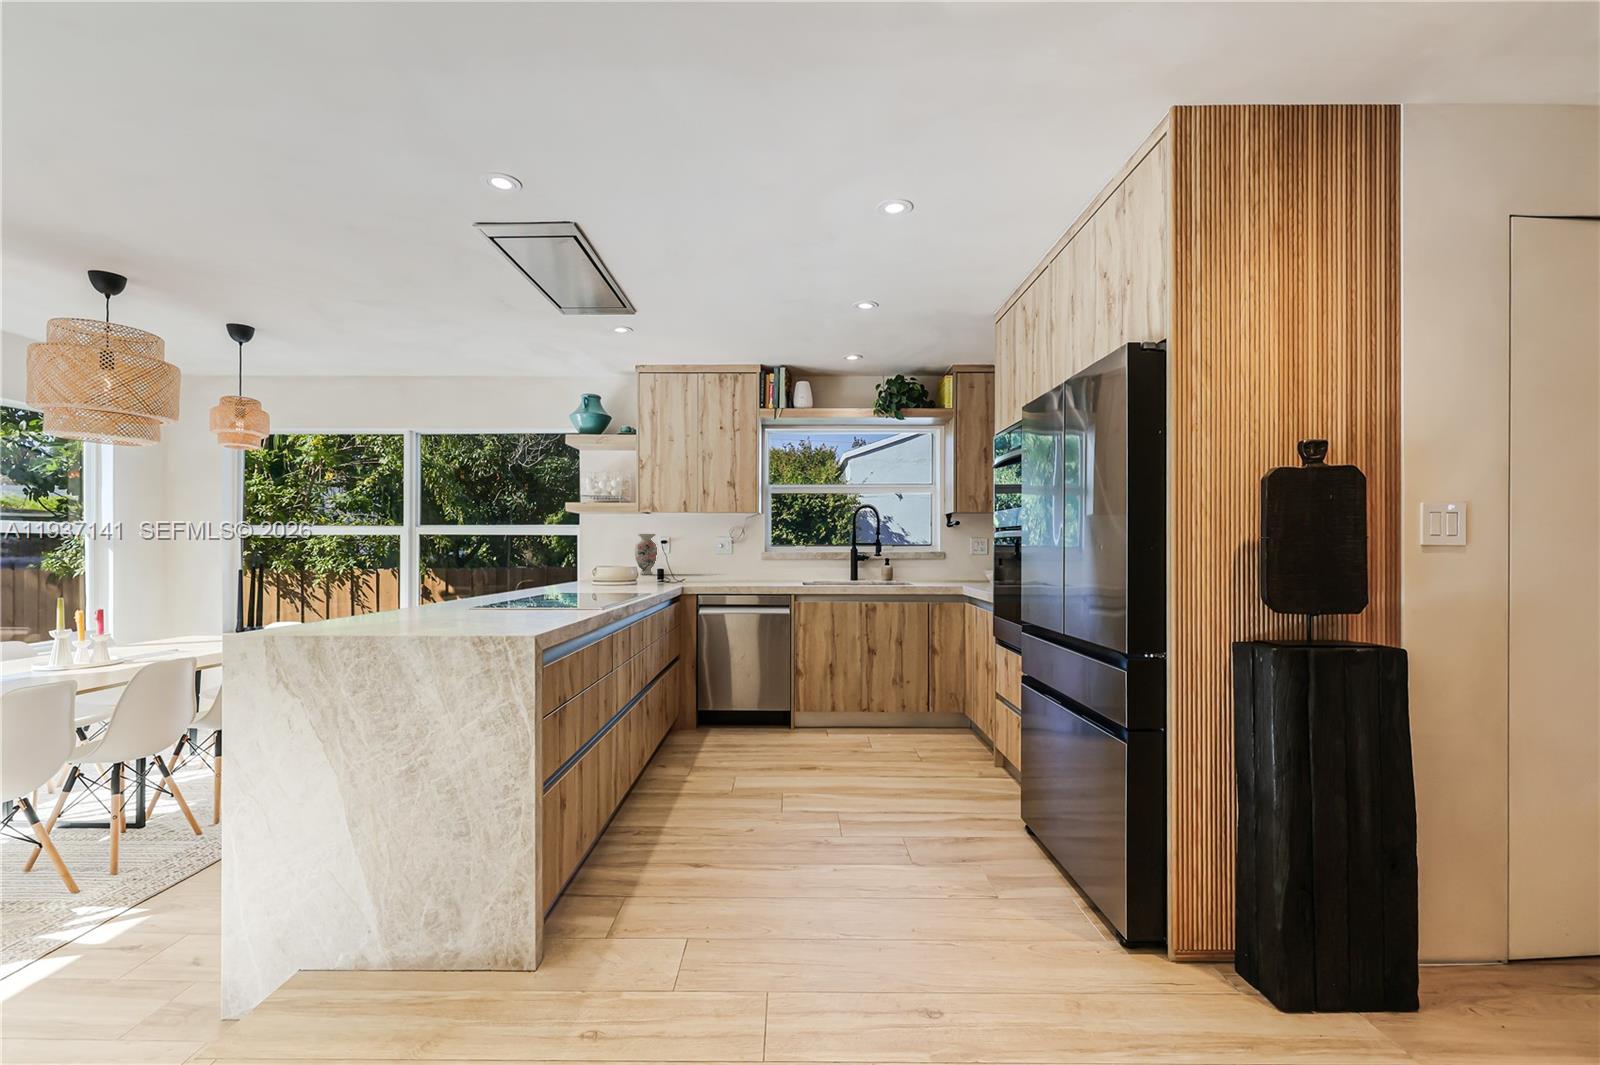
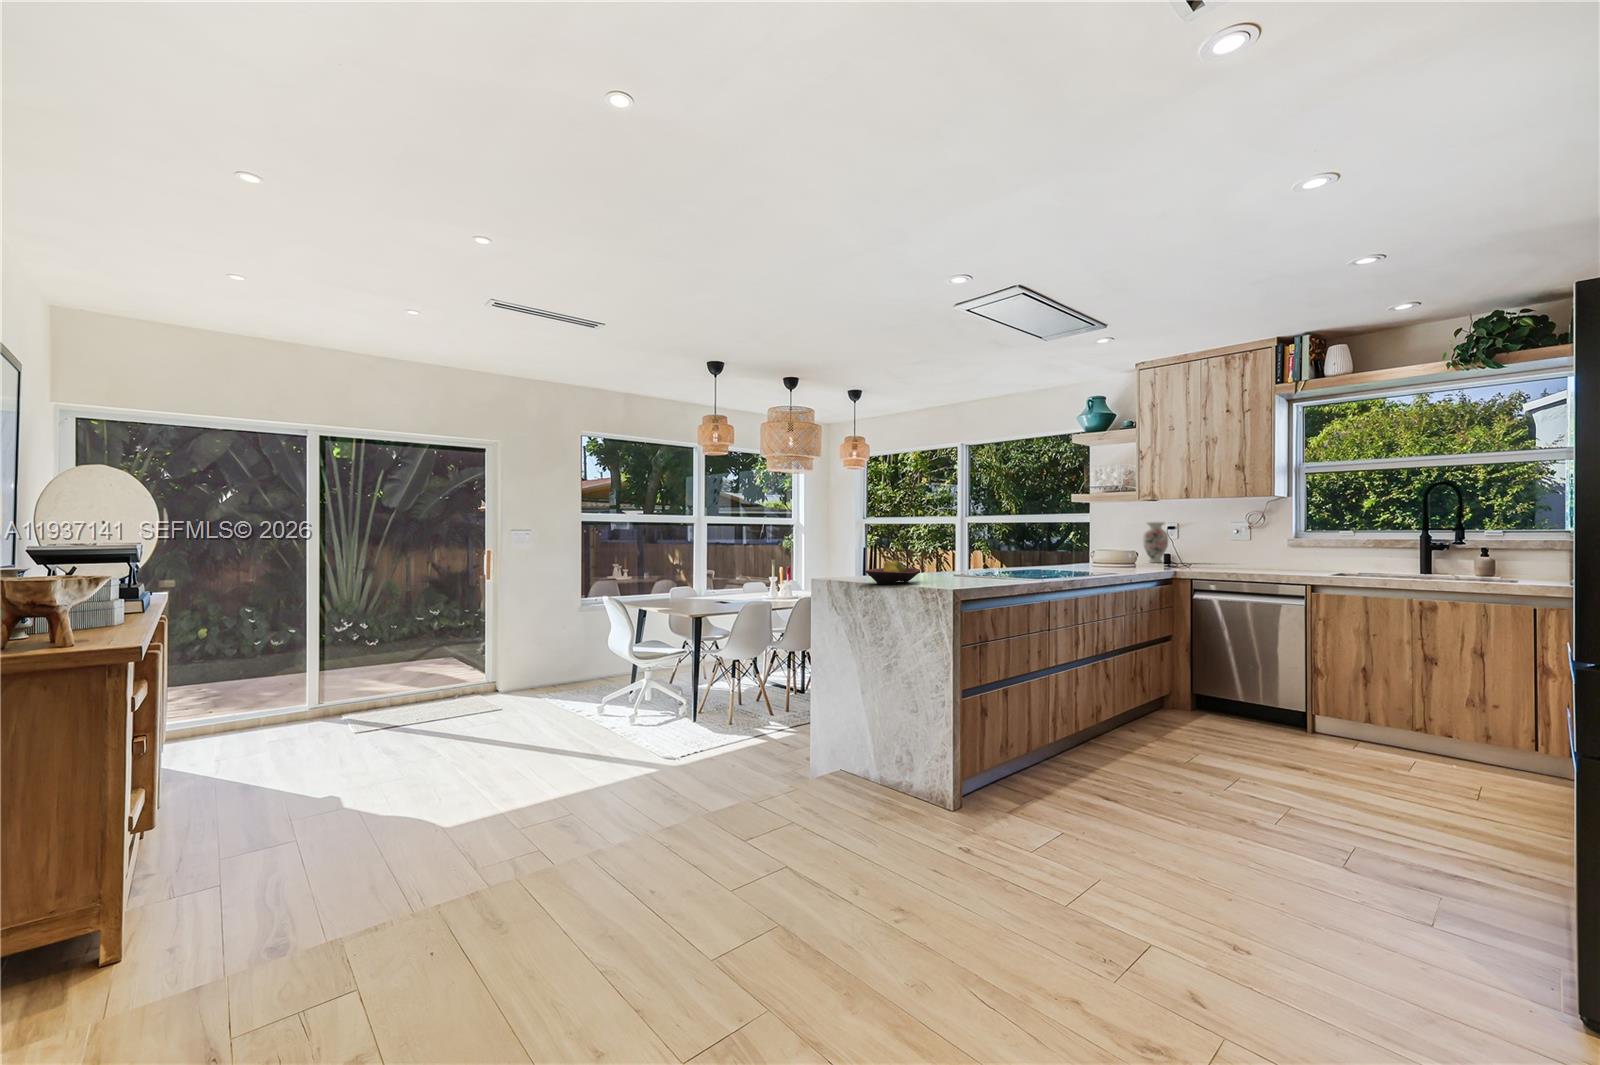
fruit bowl: none [356,593,449,636] -> present [865,560,920,585]

